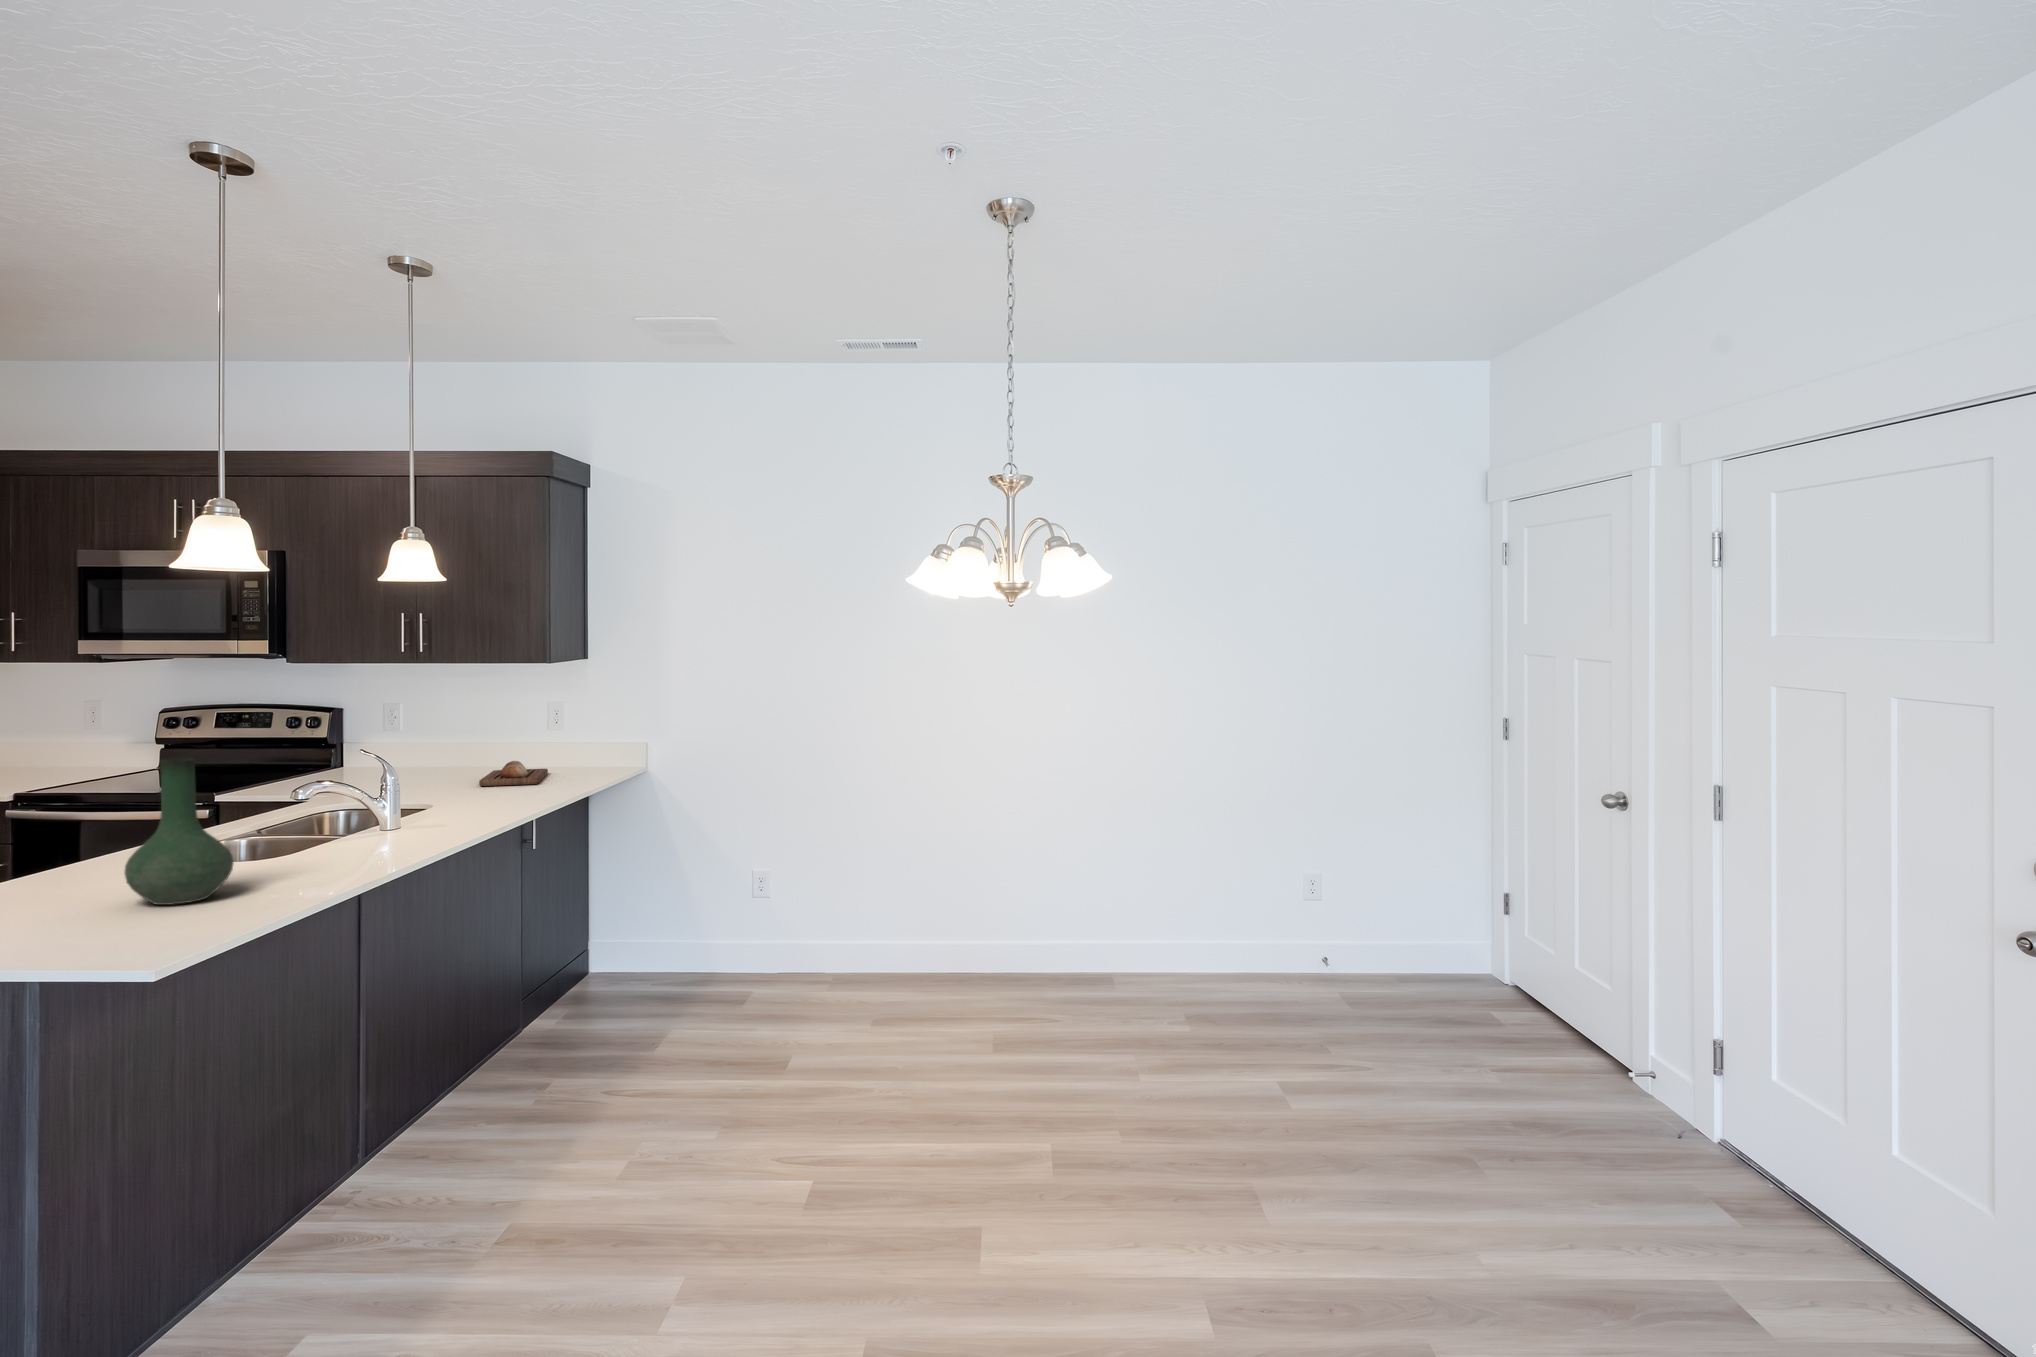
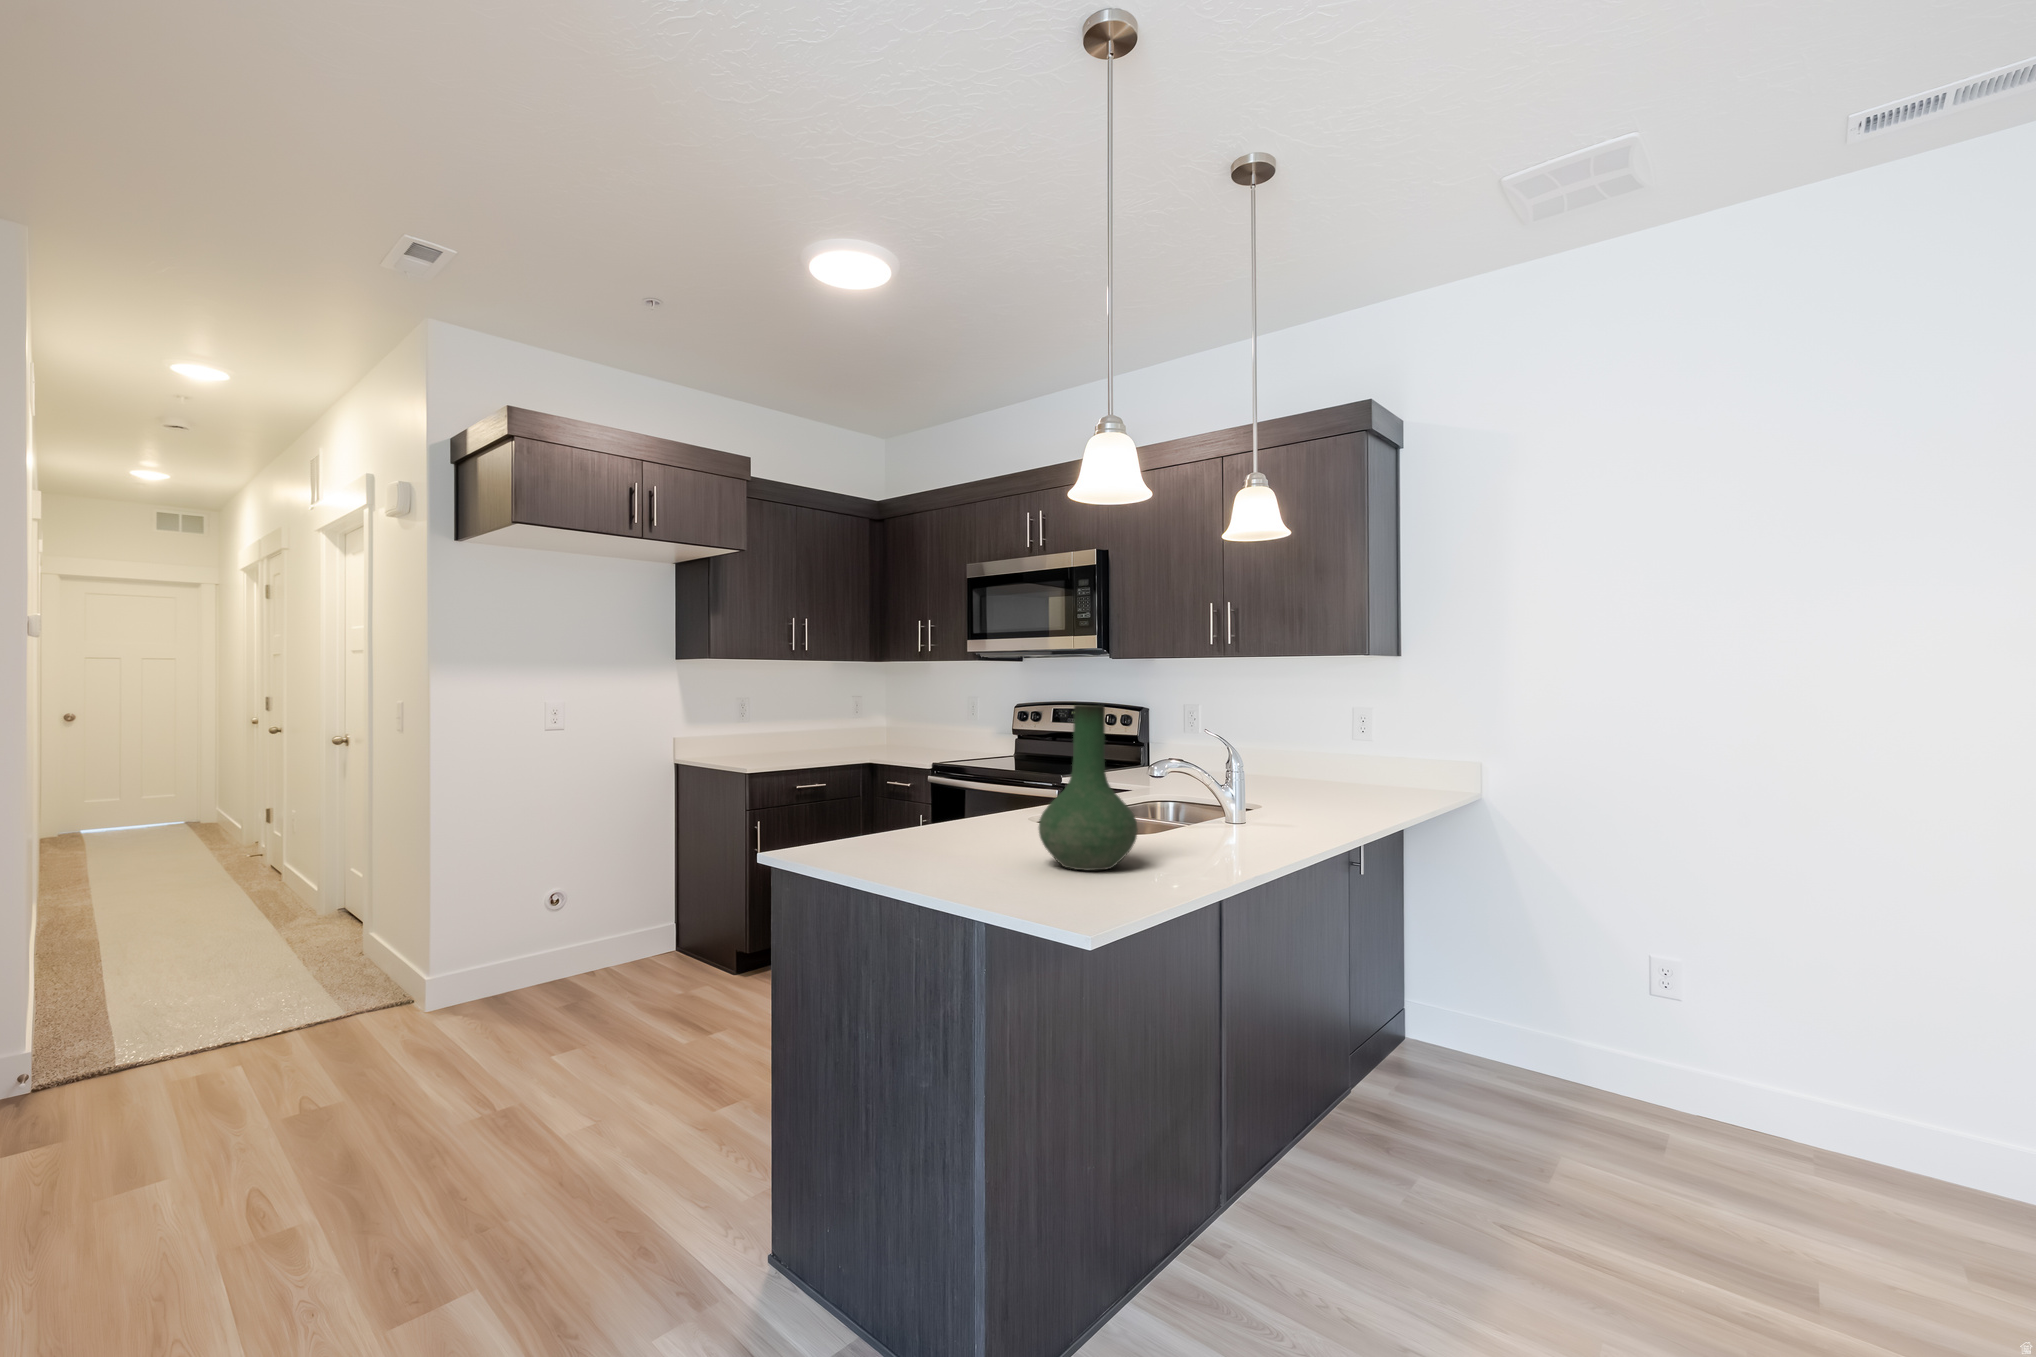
bread loaf: present [479,761,548,786] -> none [1291,764,1352,788]

